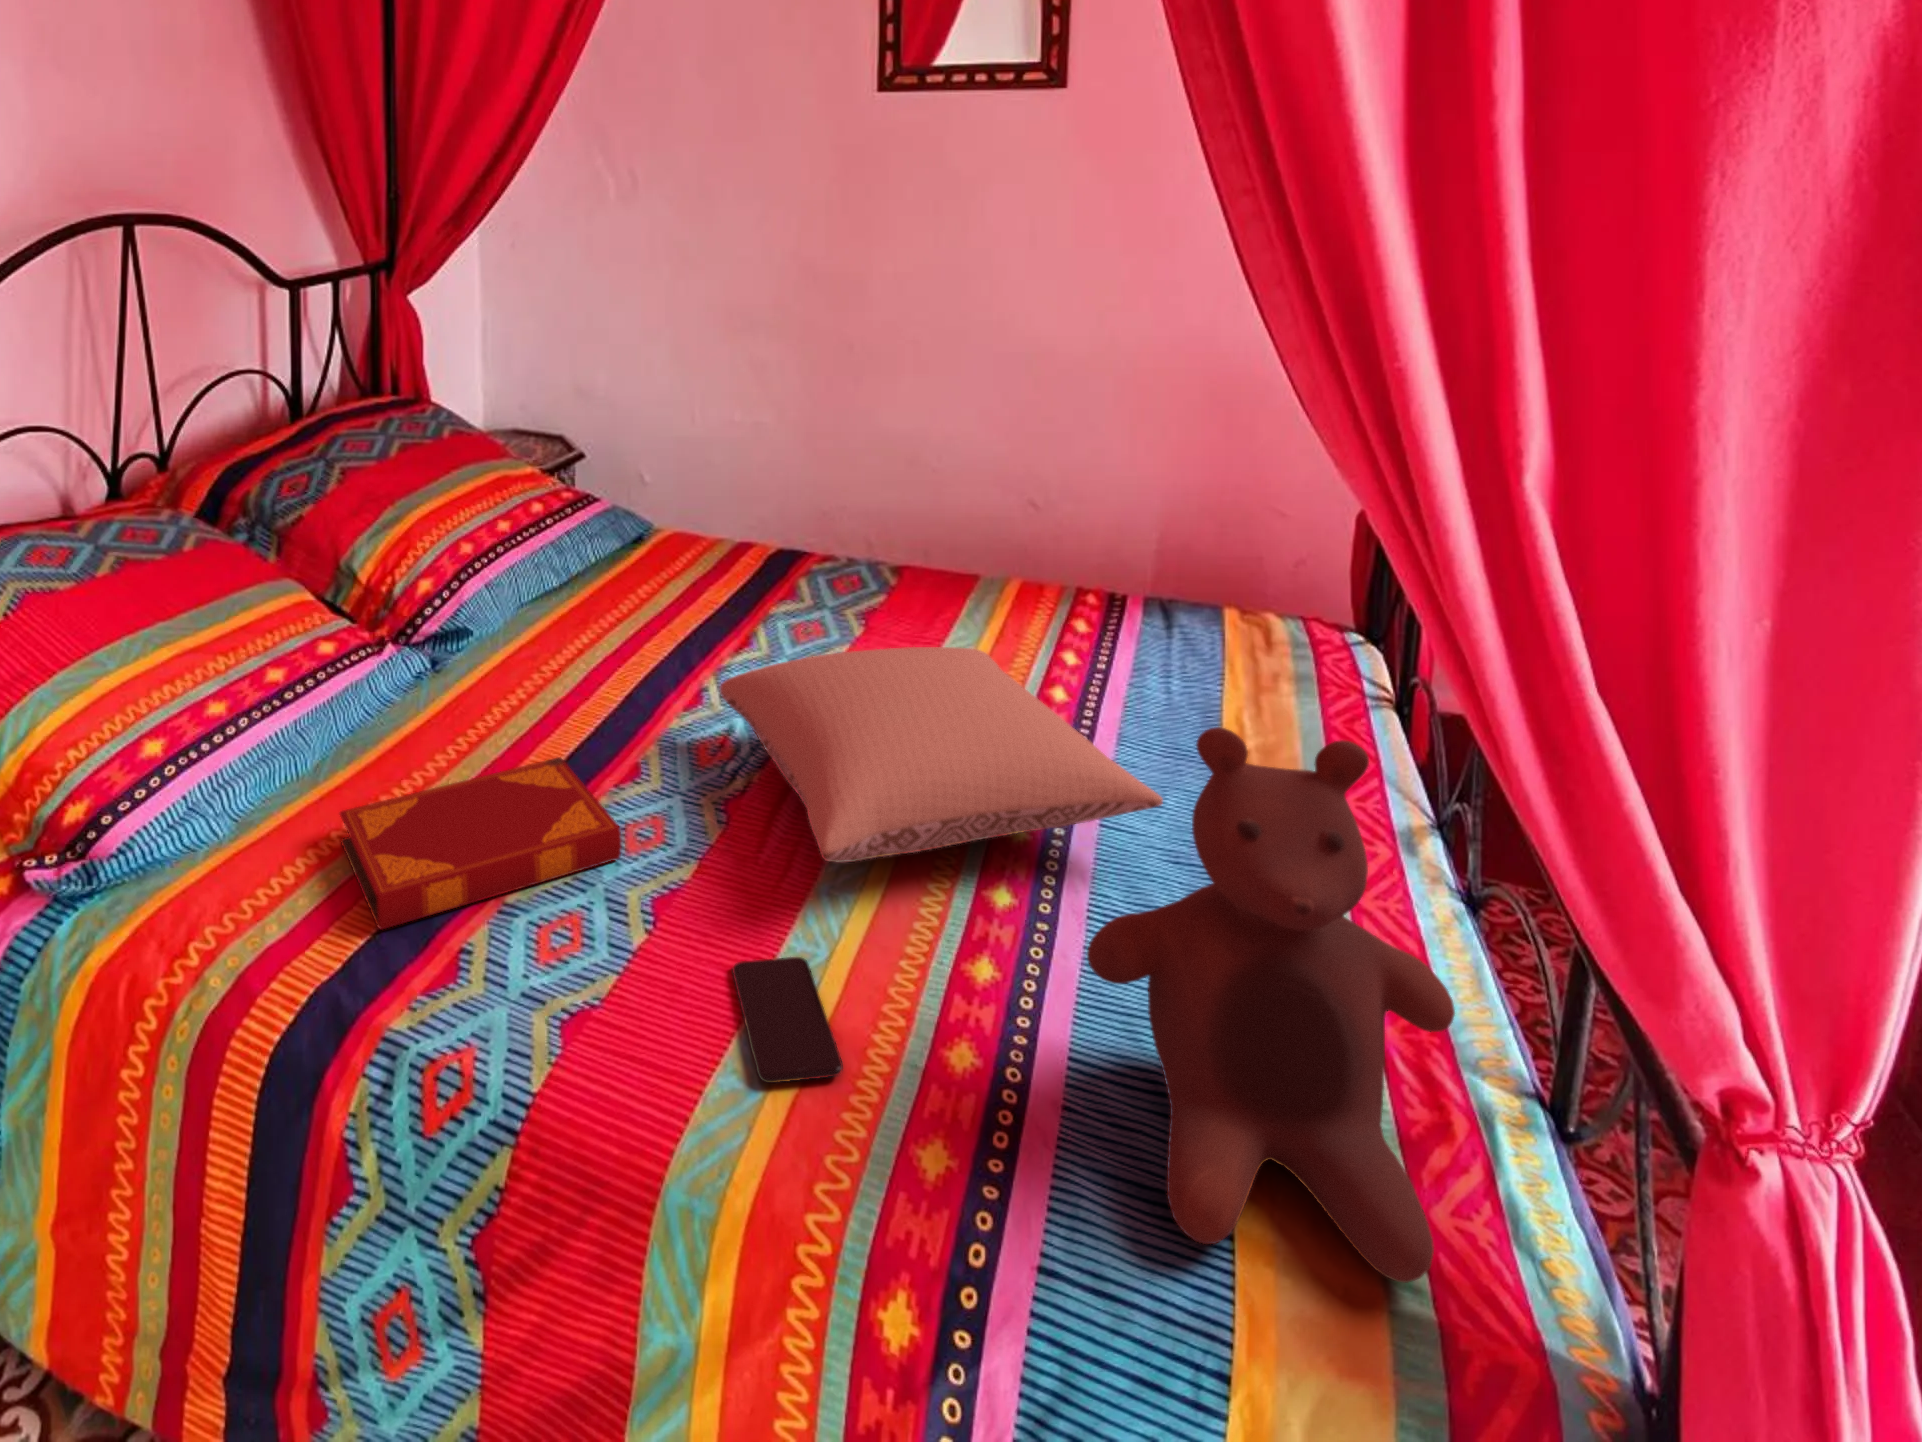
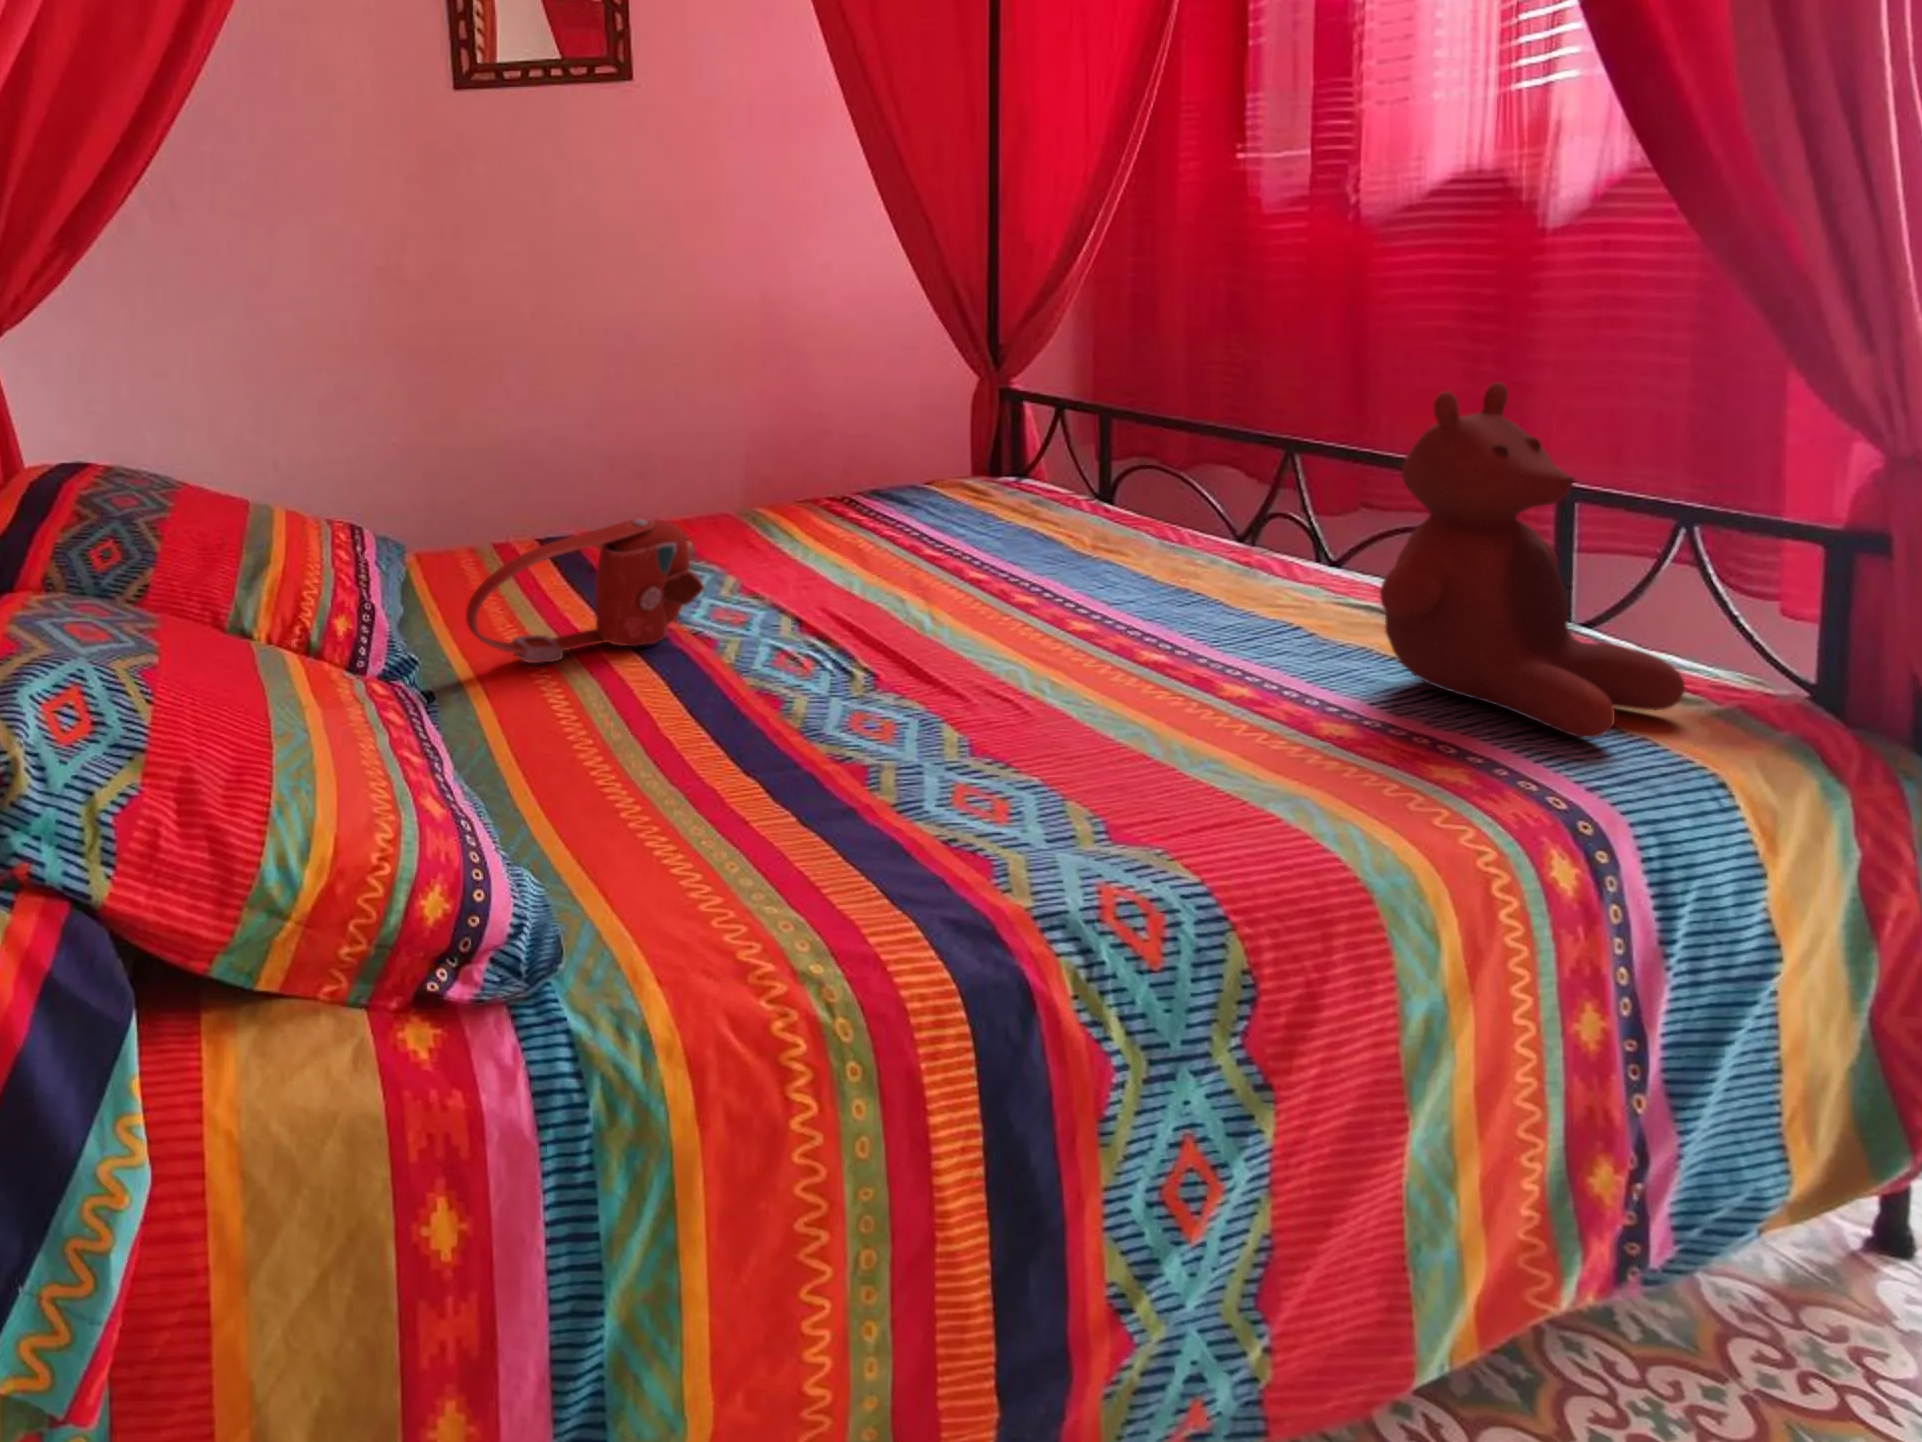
handbag: none [497,566,722,682] -> present [466,519,704,663]
pillow: present [720,647,1163,862] -> none [787,509,1193,660]
hardback book: present [340,757,622,929] -> none [667,696,912,861]
smartphone: present [733,957,843,1083] -> none [1128,731,1317,793]

